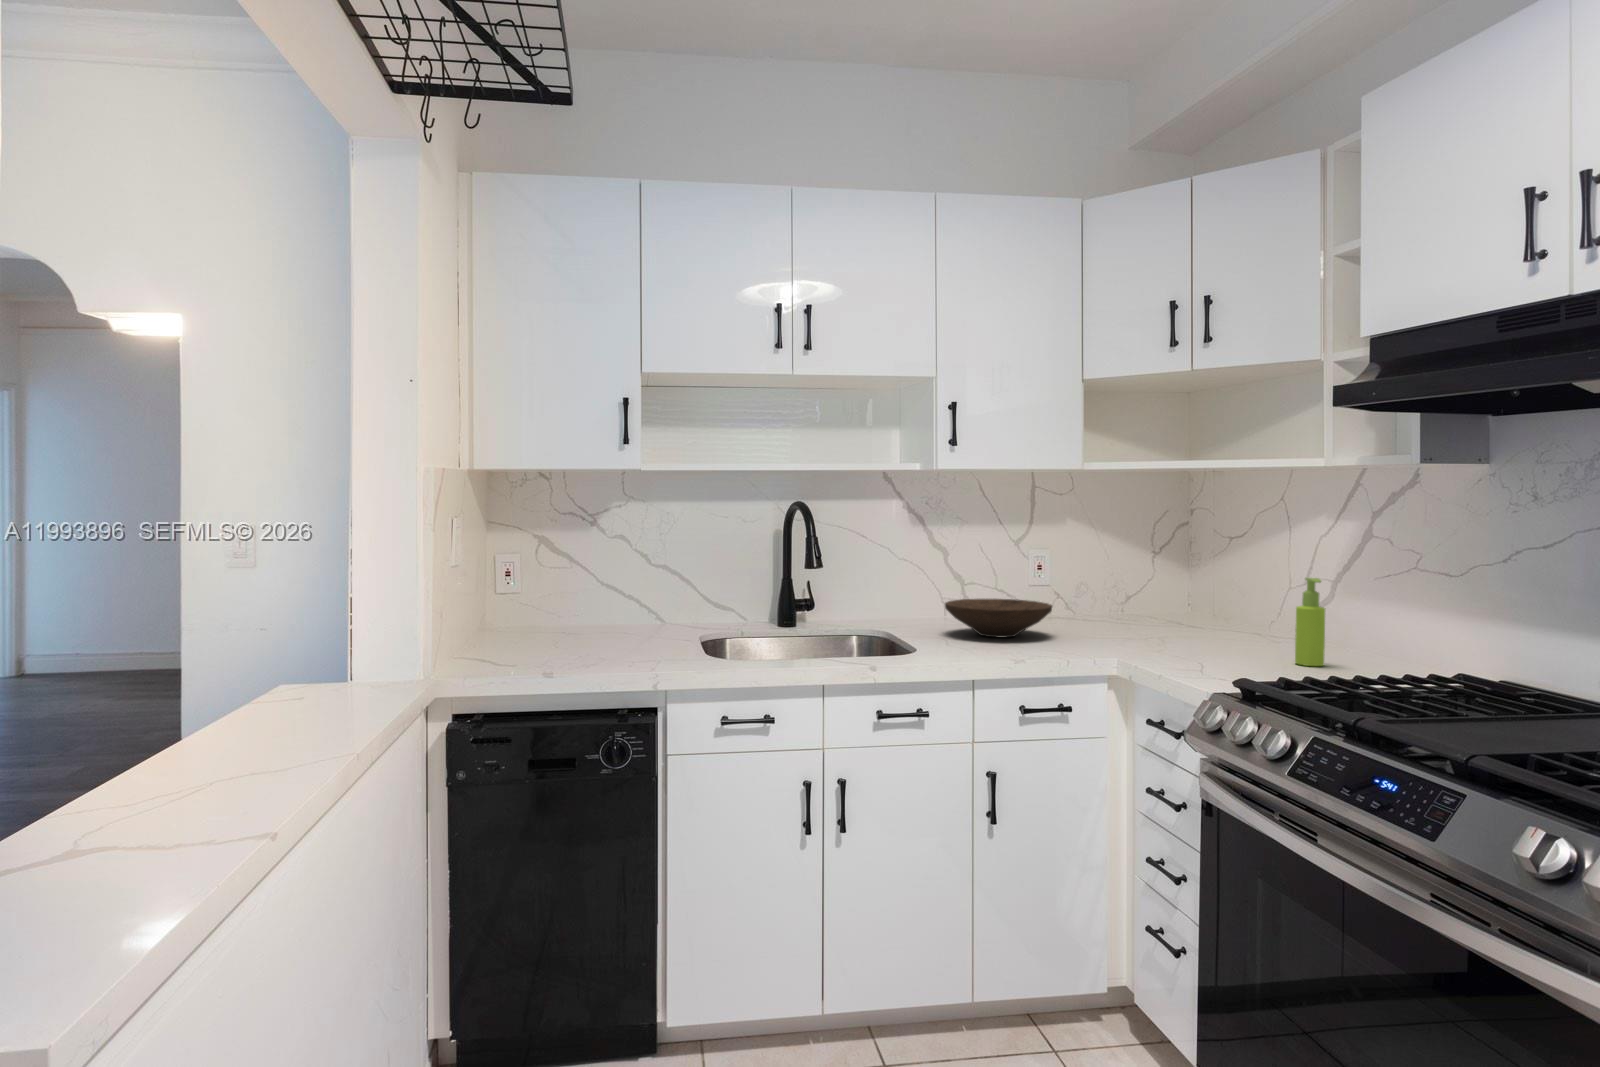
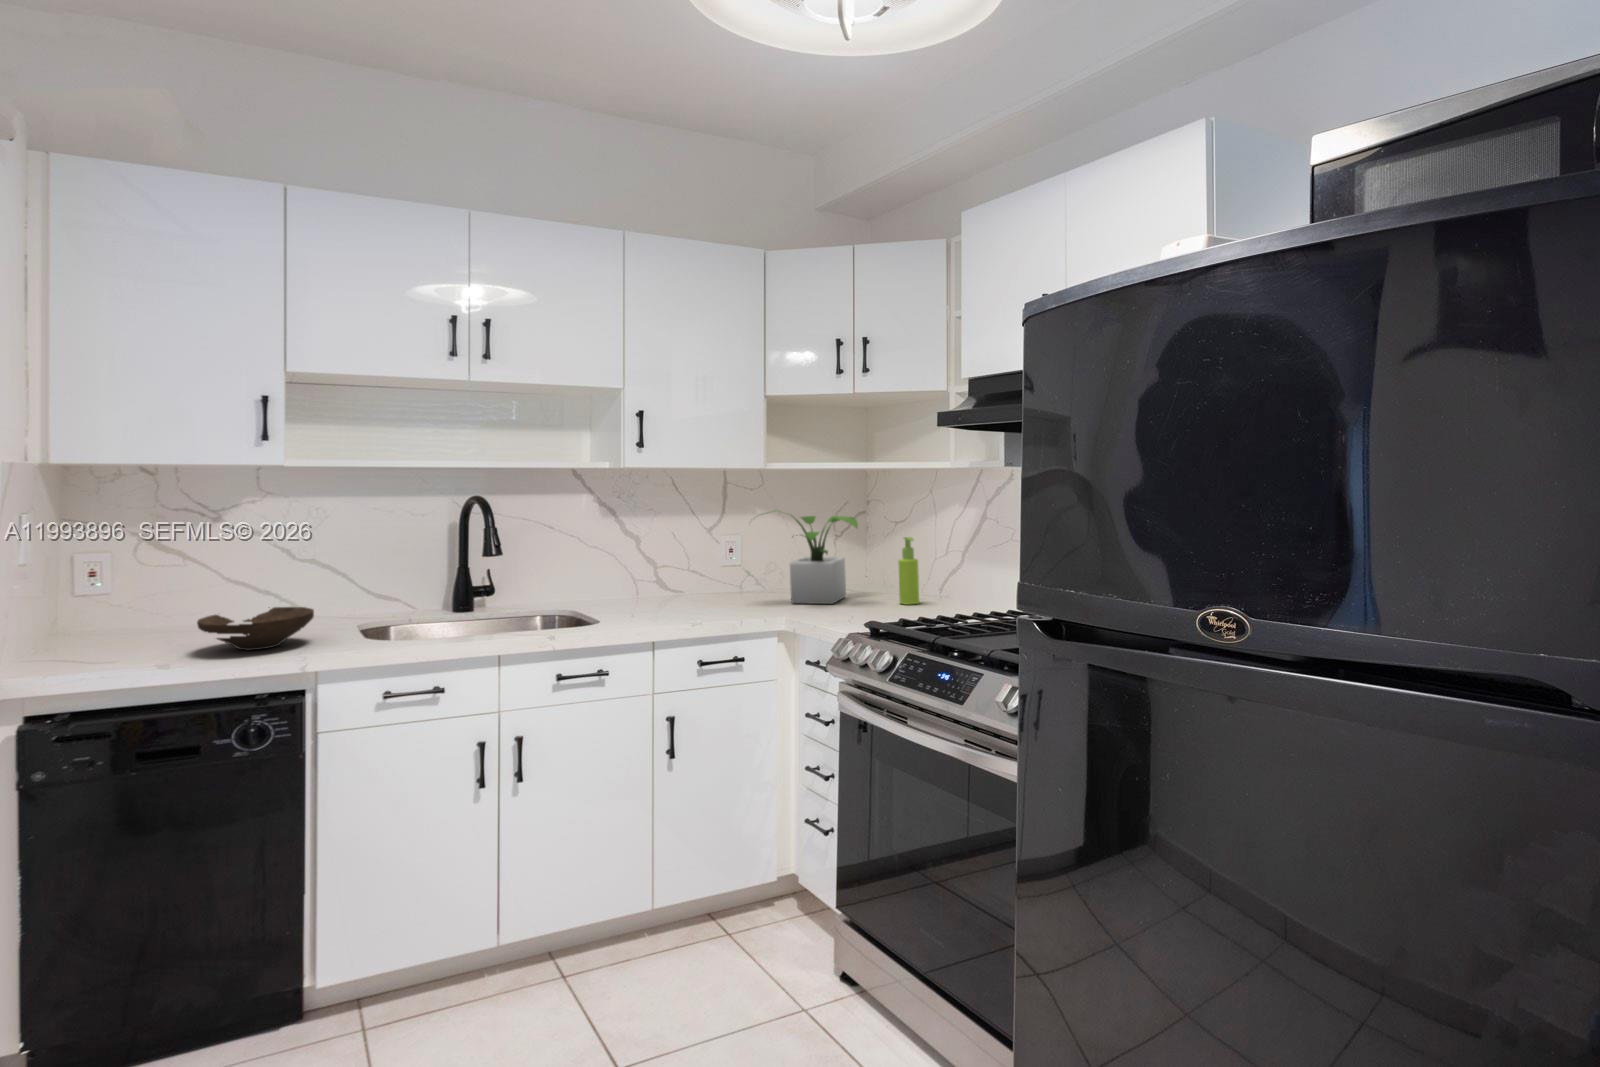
potted plant: none [1097,536,1241,655] -> present [762,513,858,604]
wooden bowl: present [945,599,1052,638] -> present [197,607,314,650]

